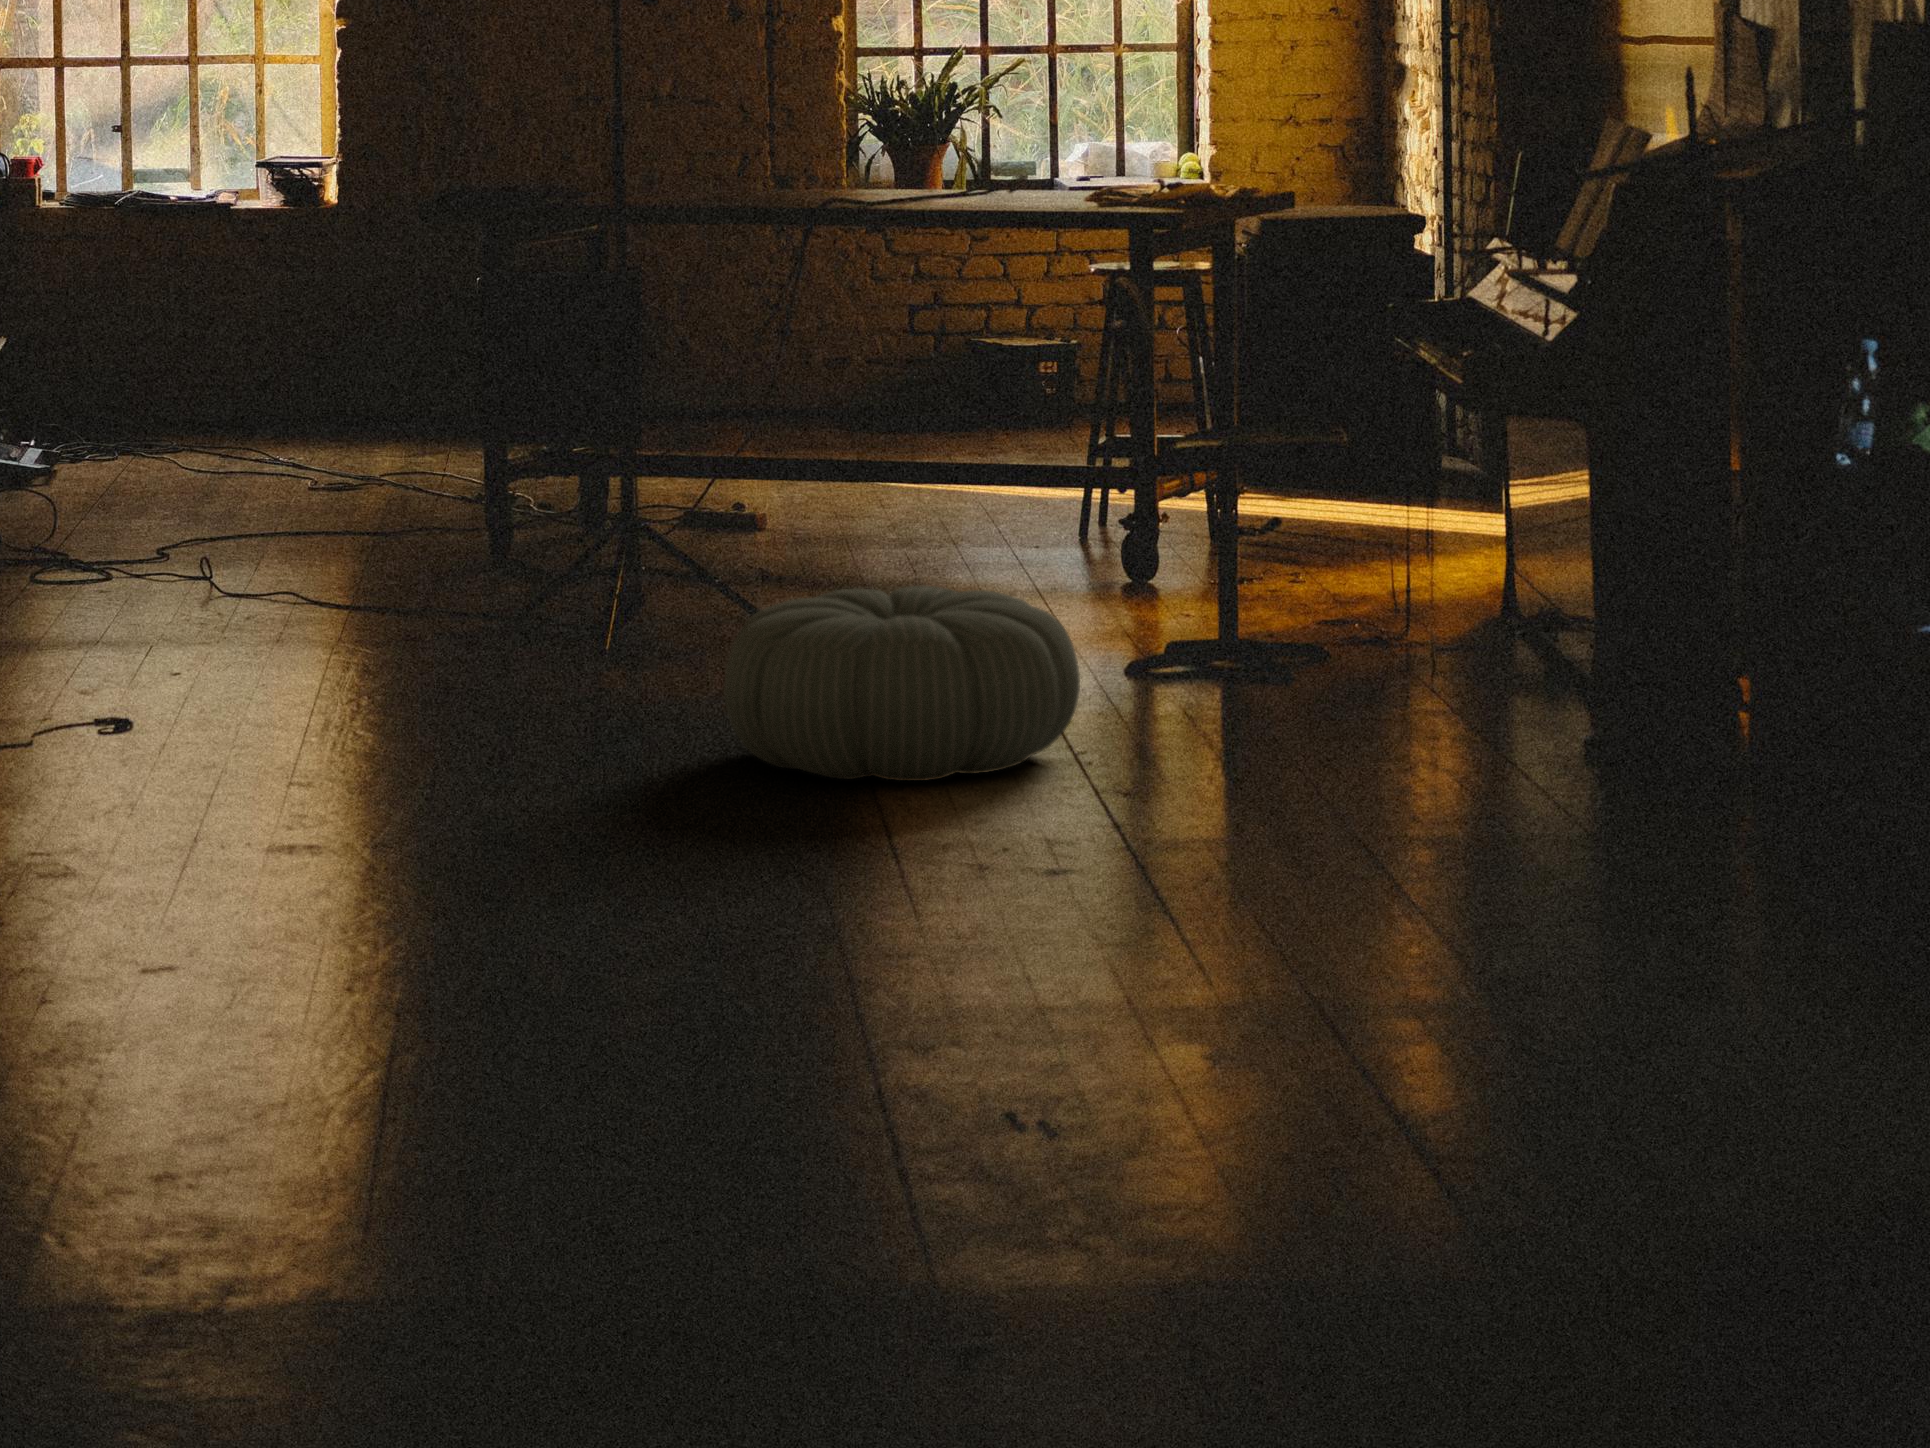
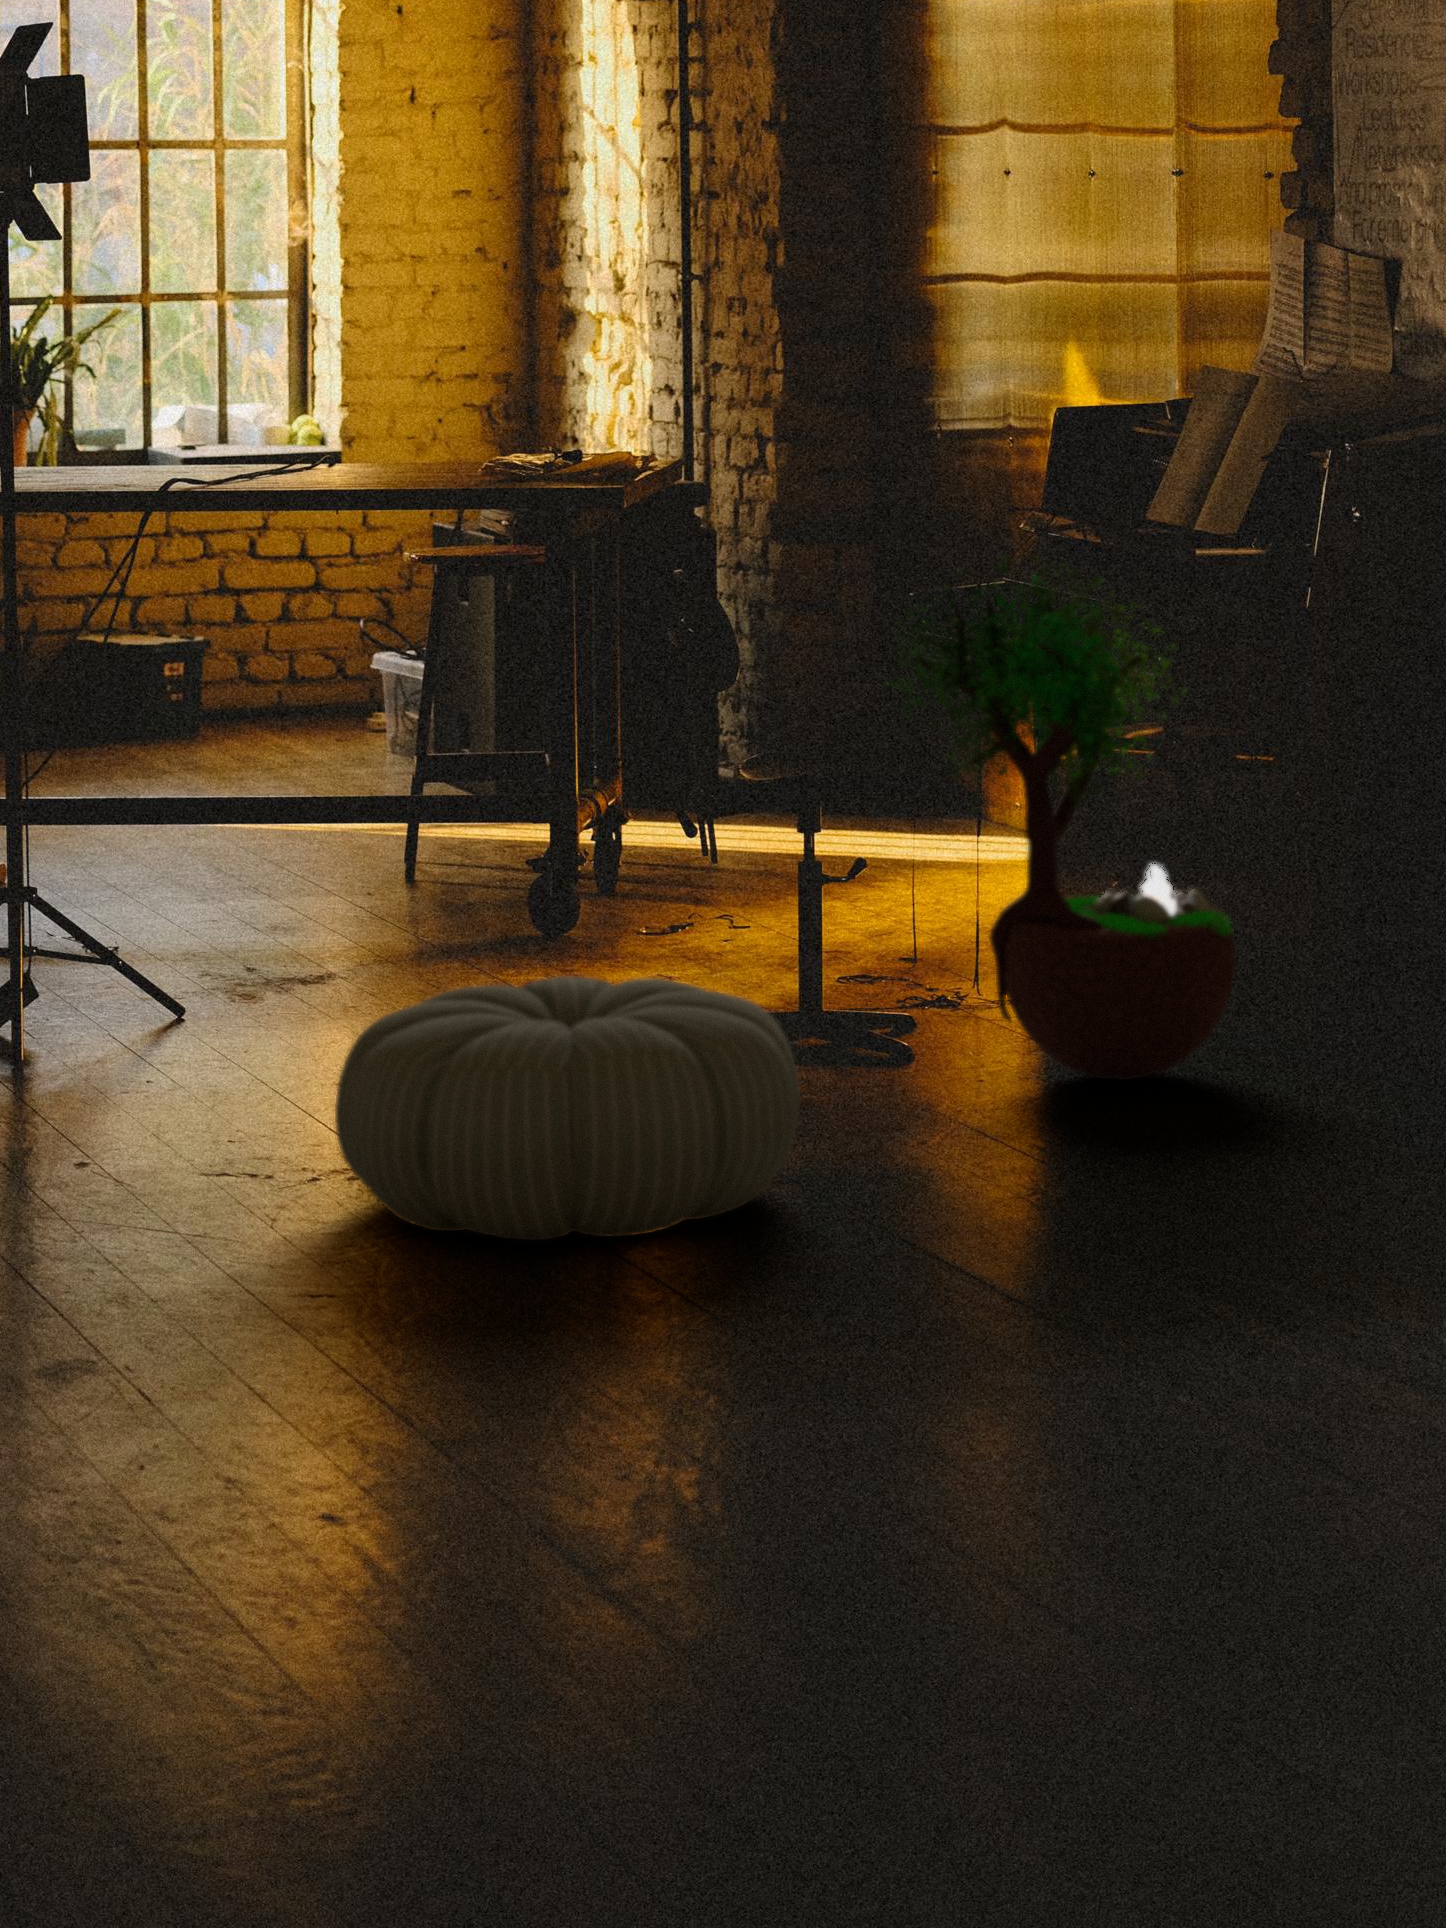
potted tree: none [1255,248,1532,699] -> present [888,554,1235,1080]

